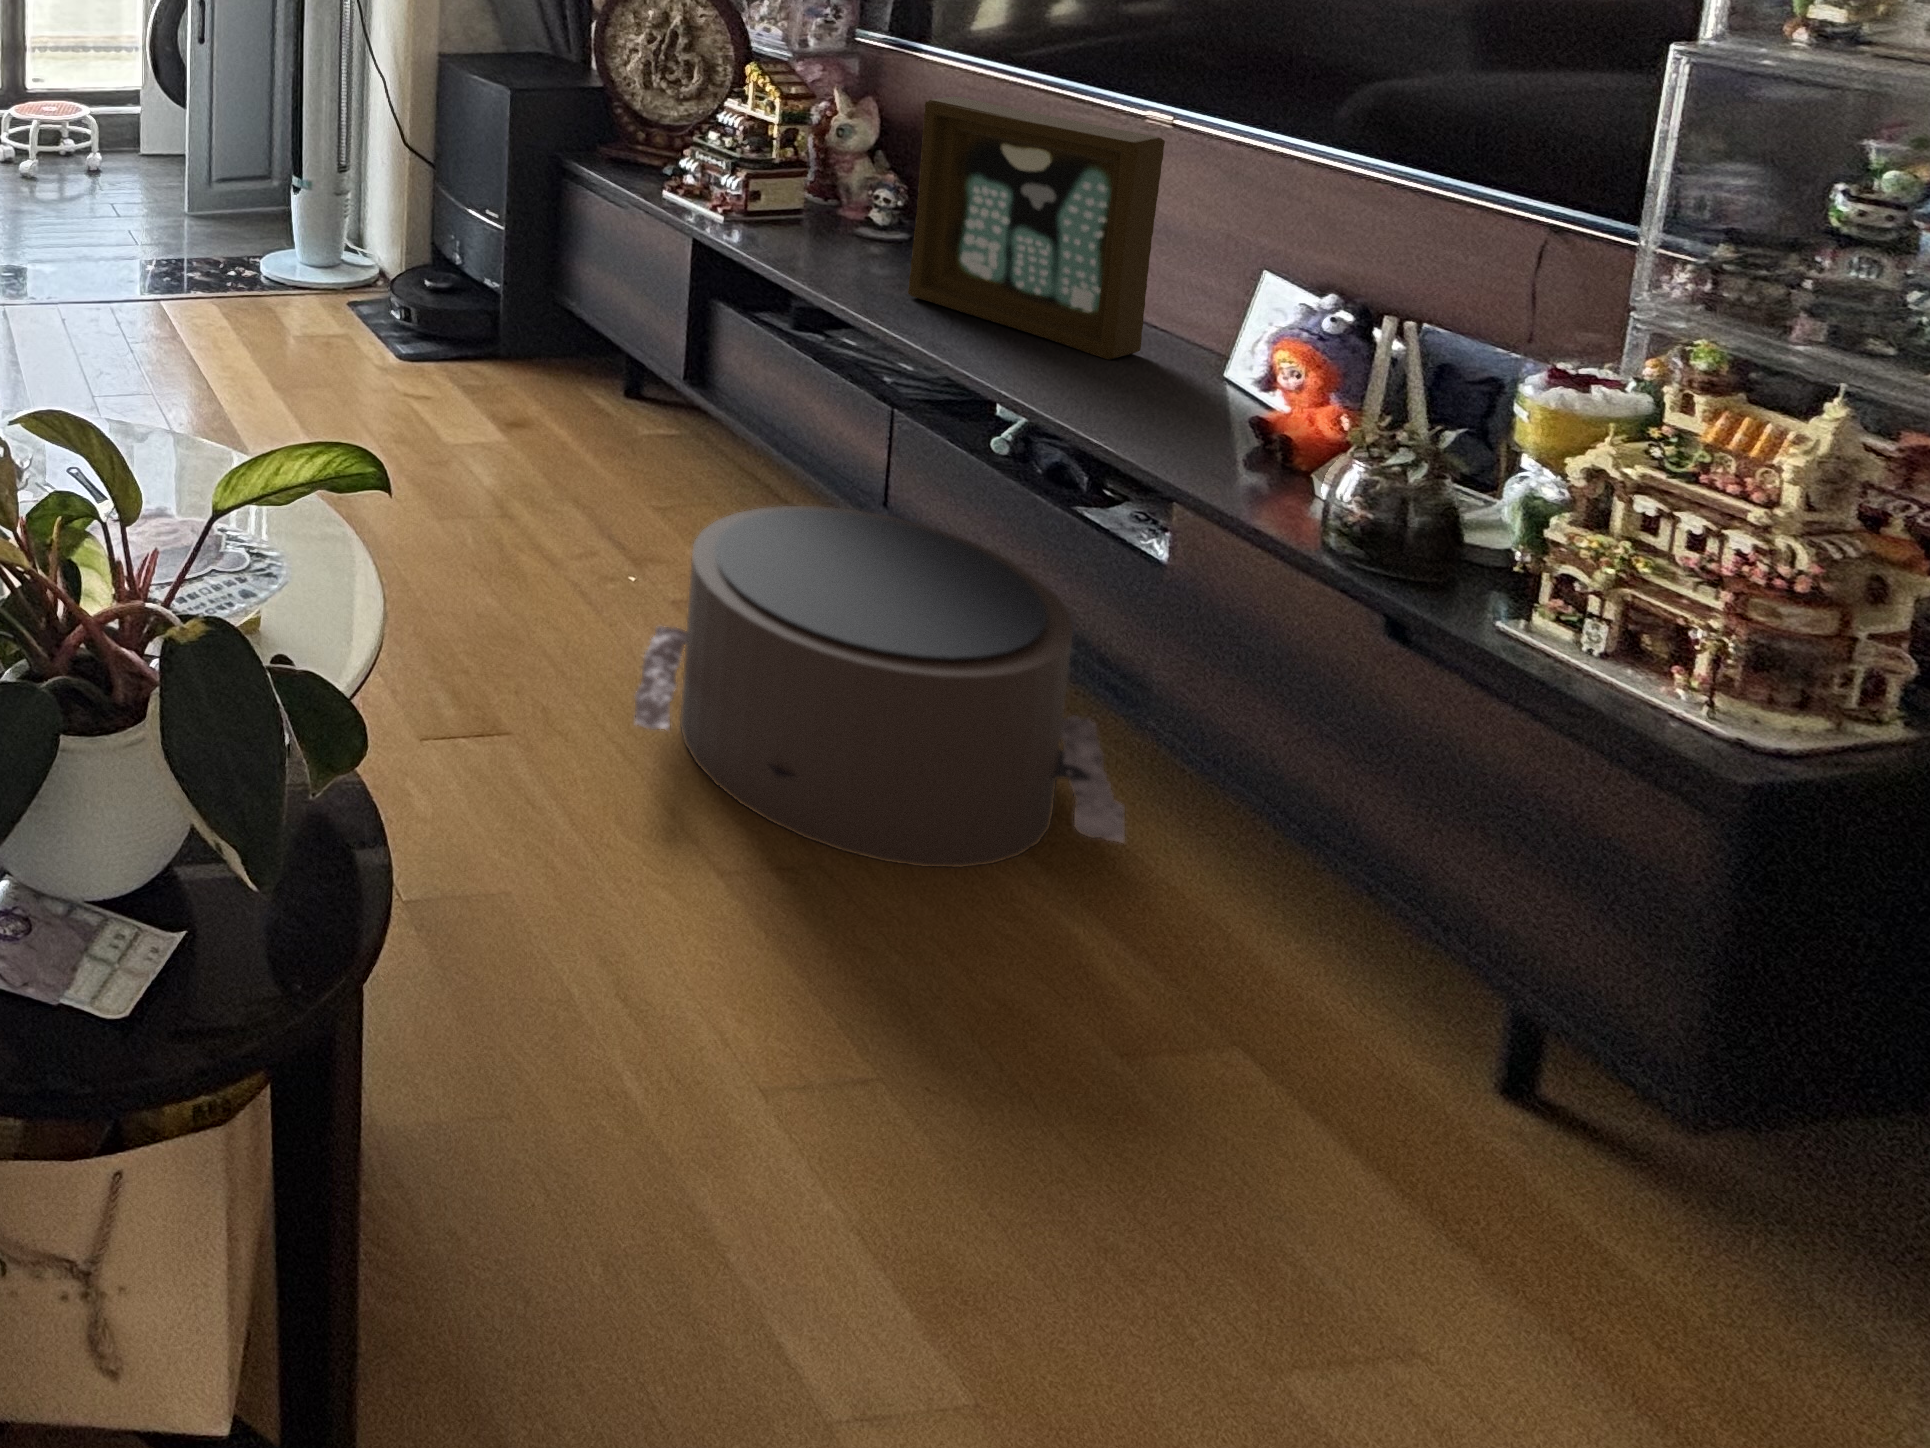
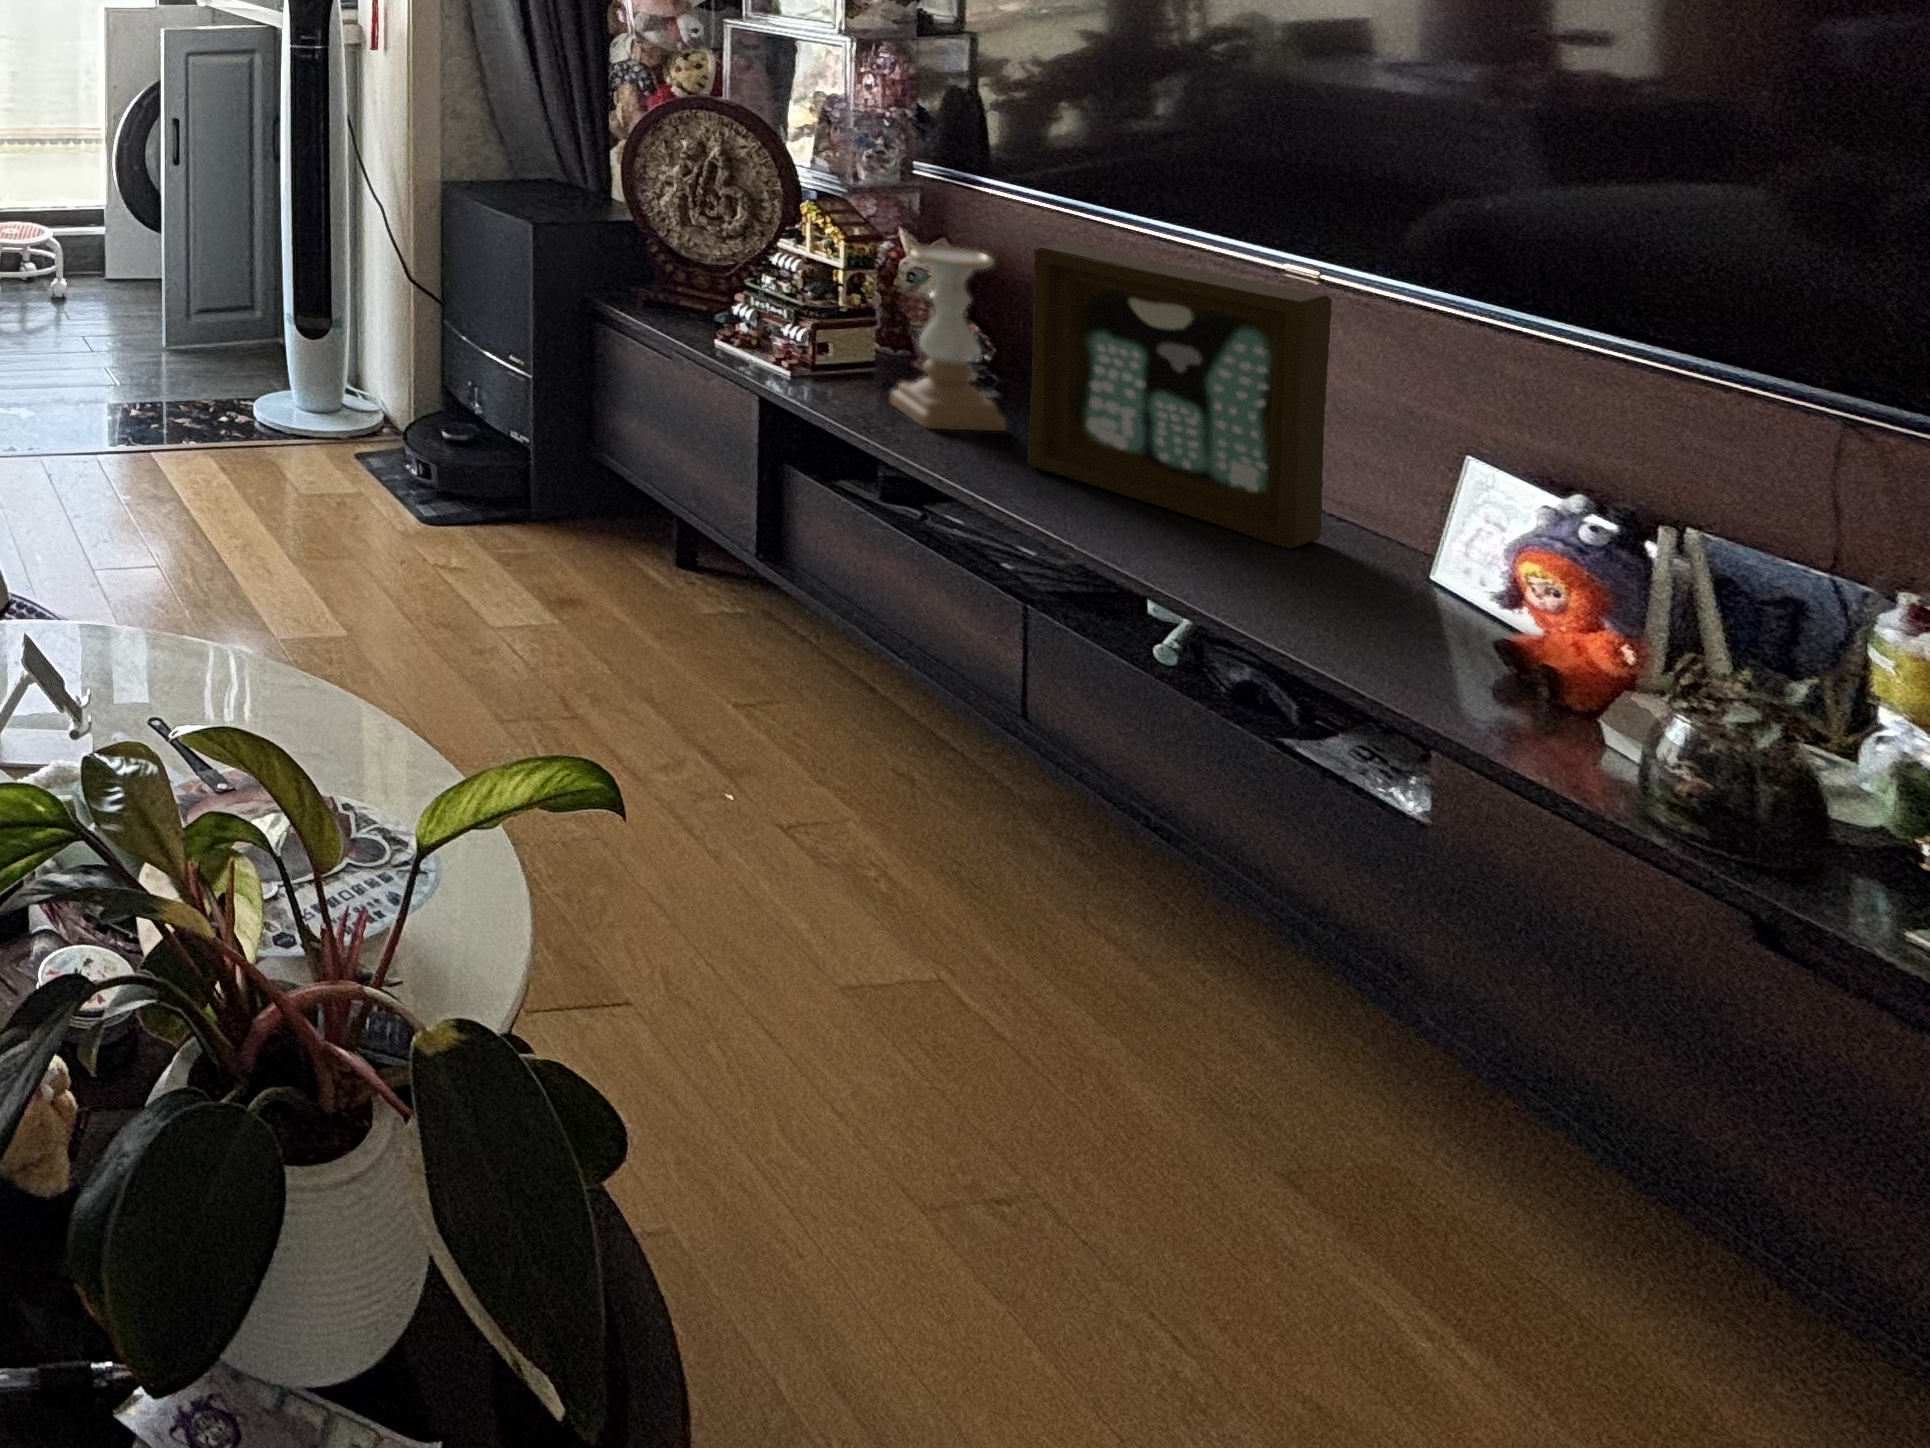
candle holder: none [807,103,902,269] -> present [891,246,1006,431]
pouf: present [635,506,1125,867] -> none [790,720,1439,1198]

